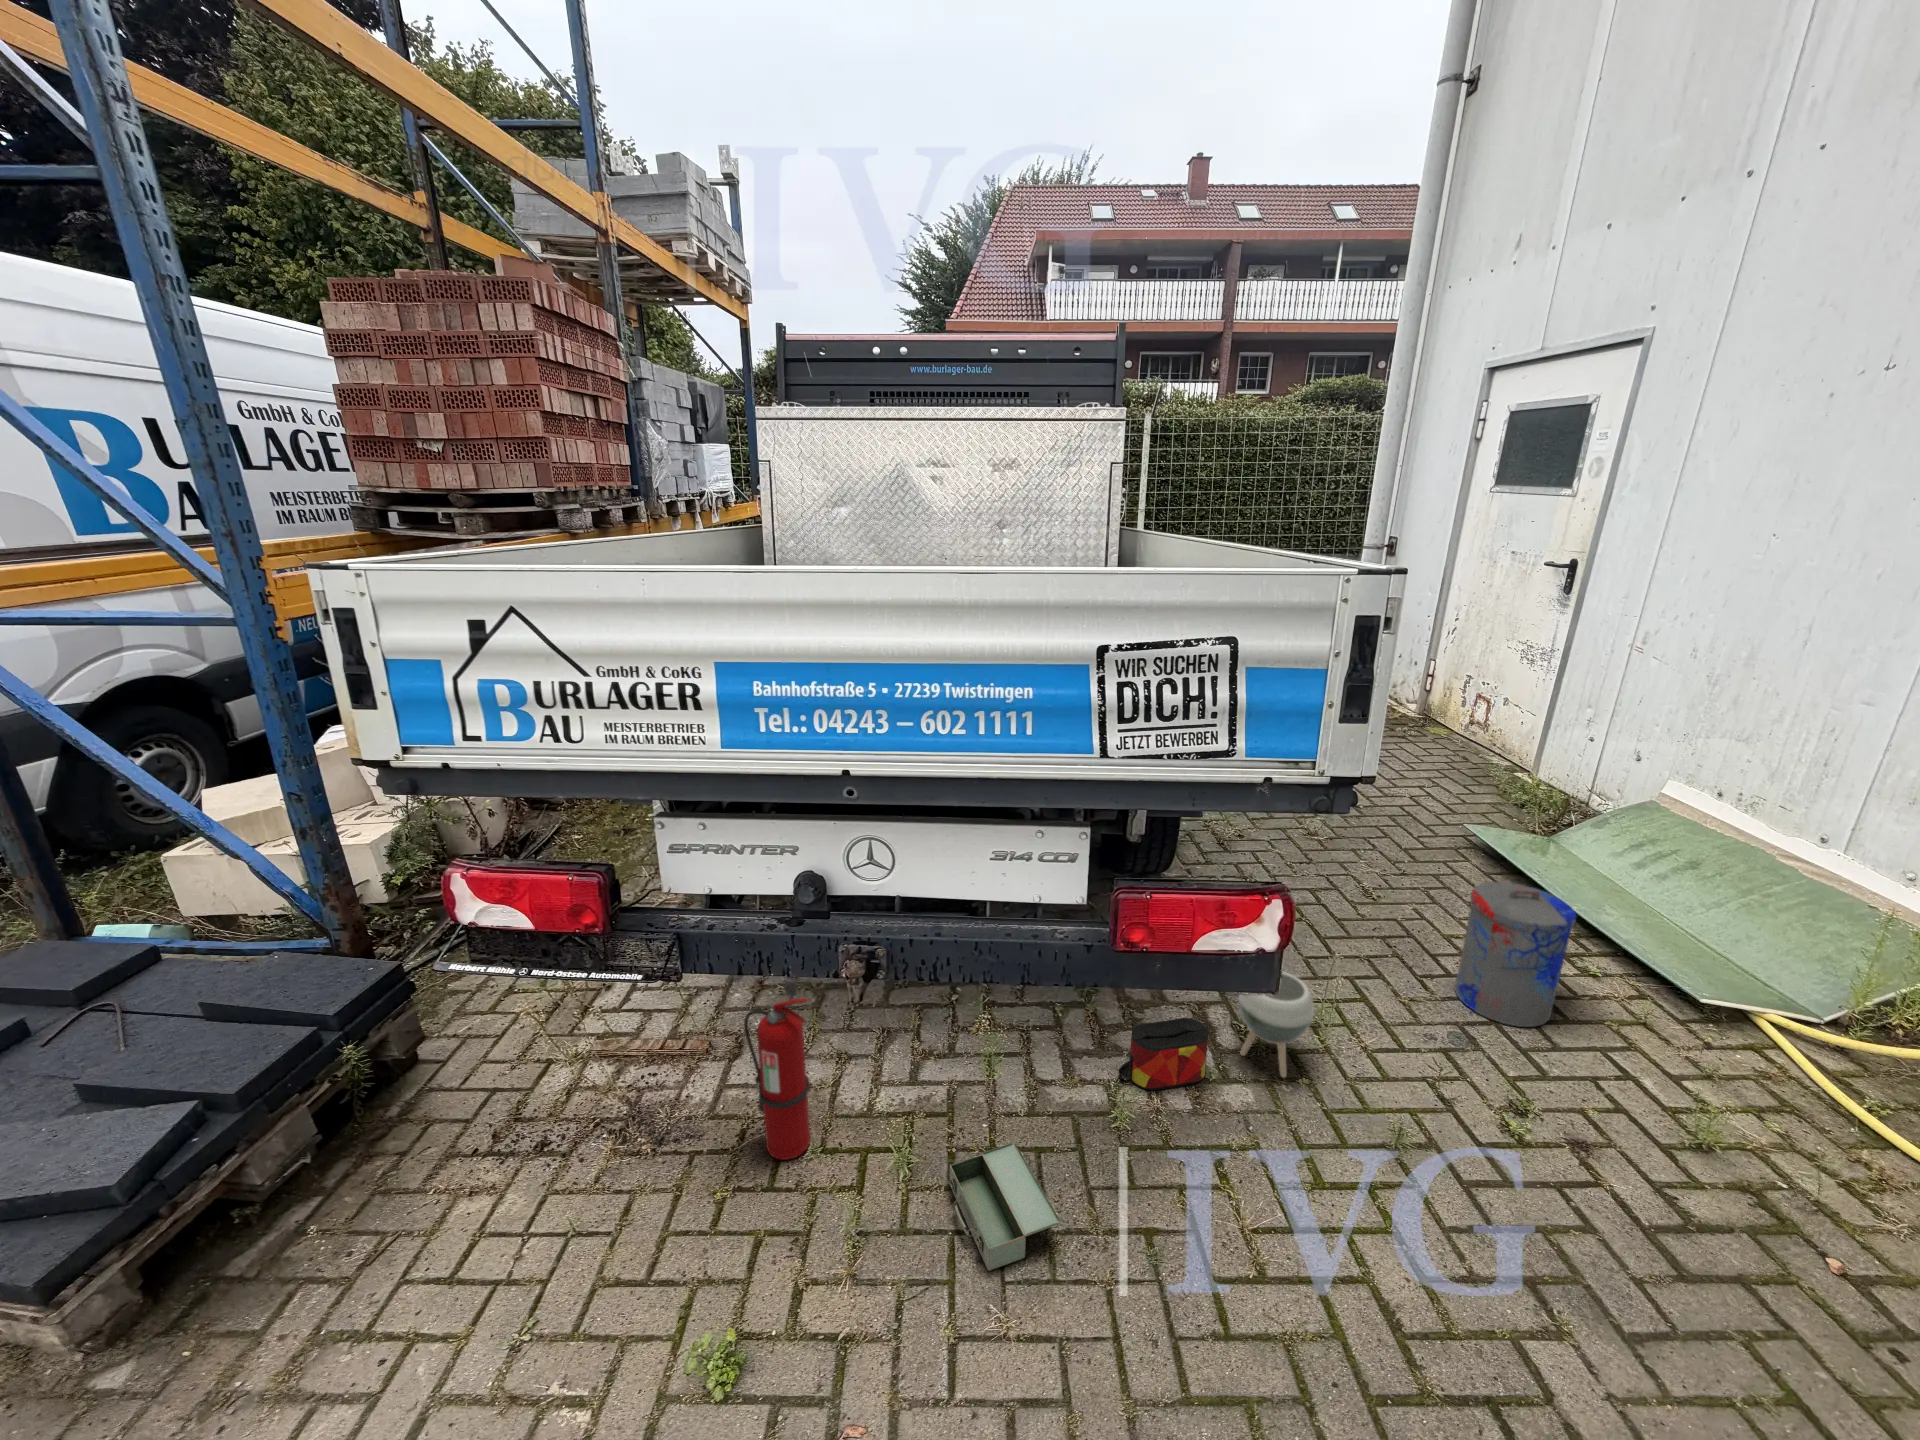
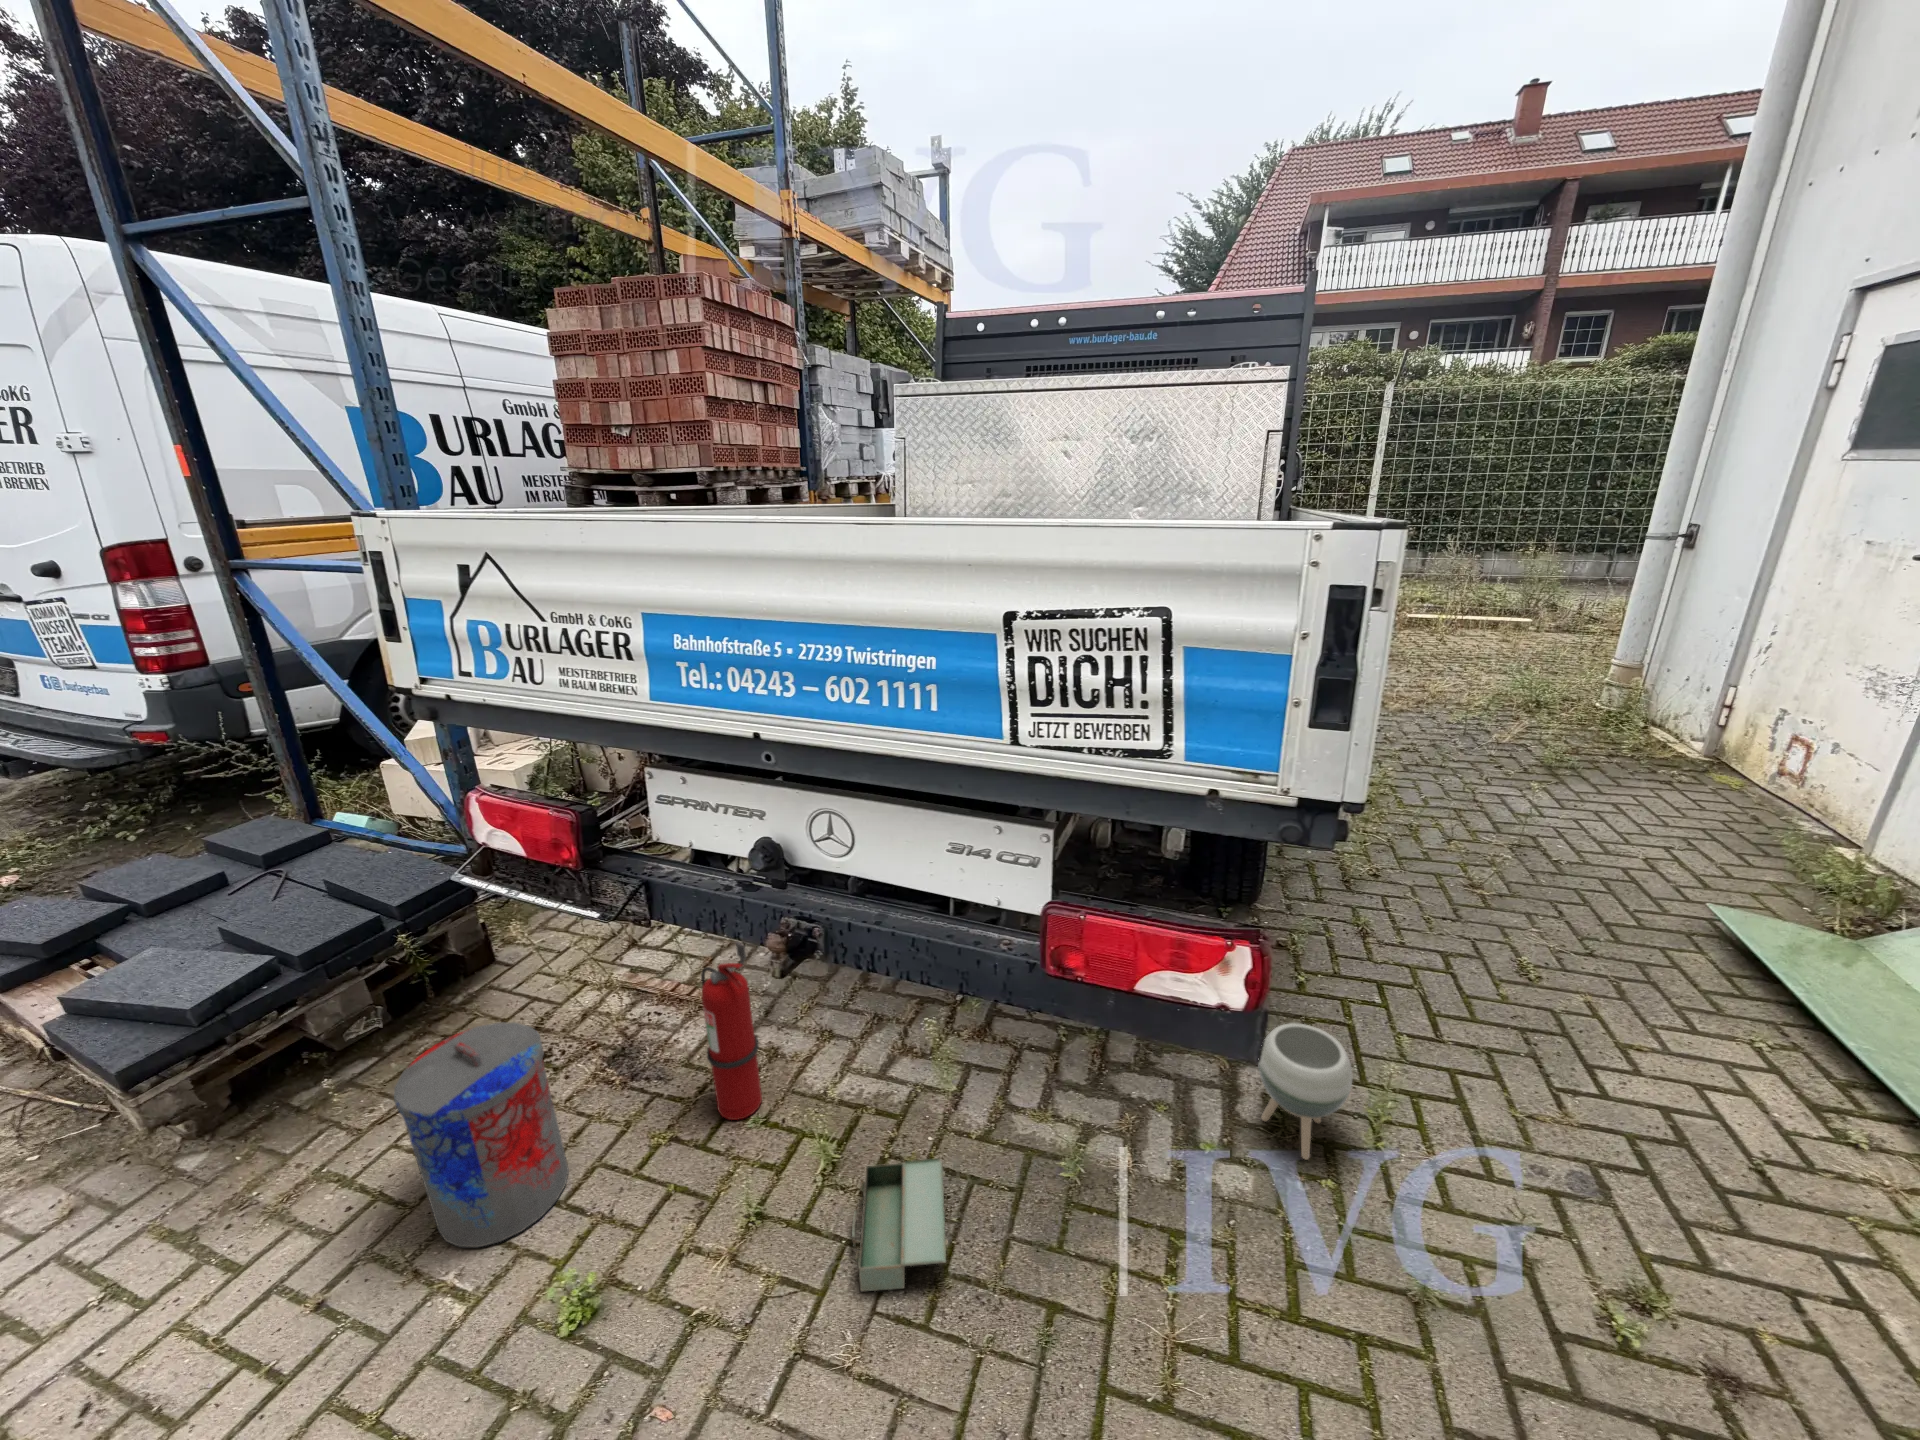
trash can: present [1455,882,1576,1027] -> present [394,1022,569,1247]
bag: present [1118,1018,1209,1090] -> none [1101,1058,1213,1141]

